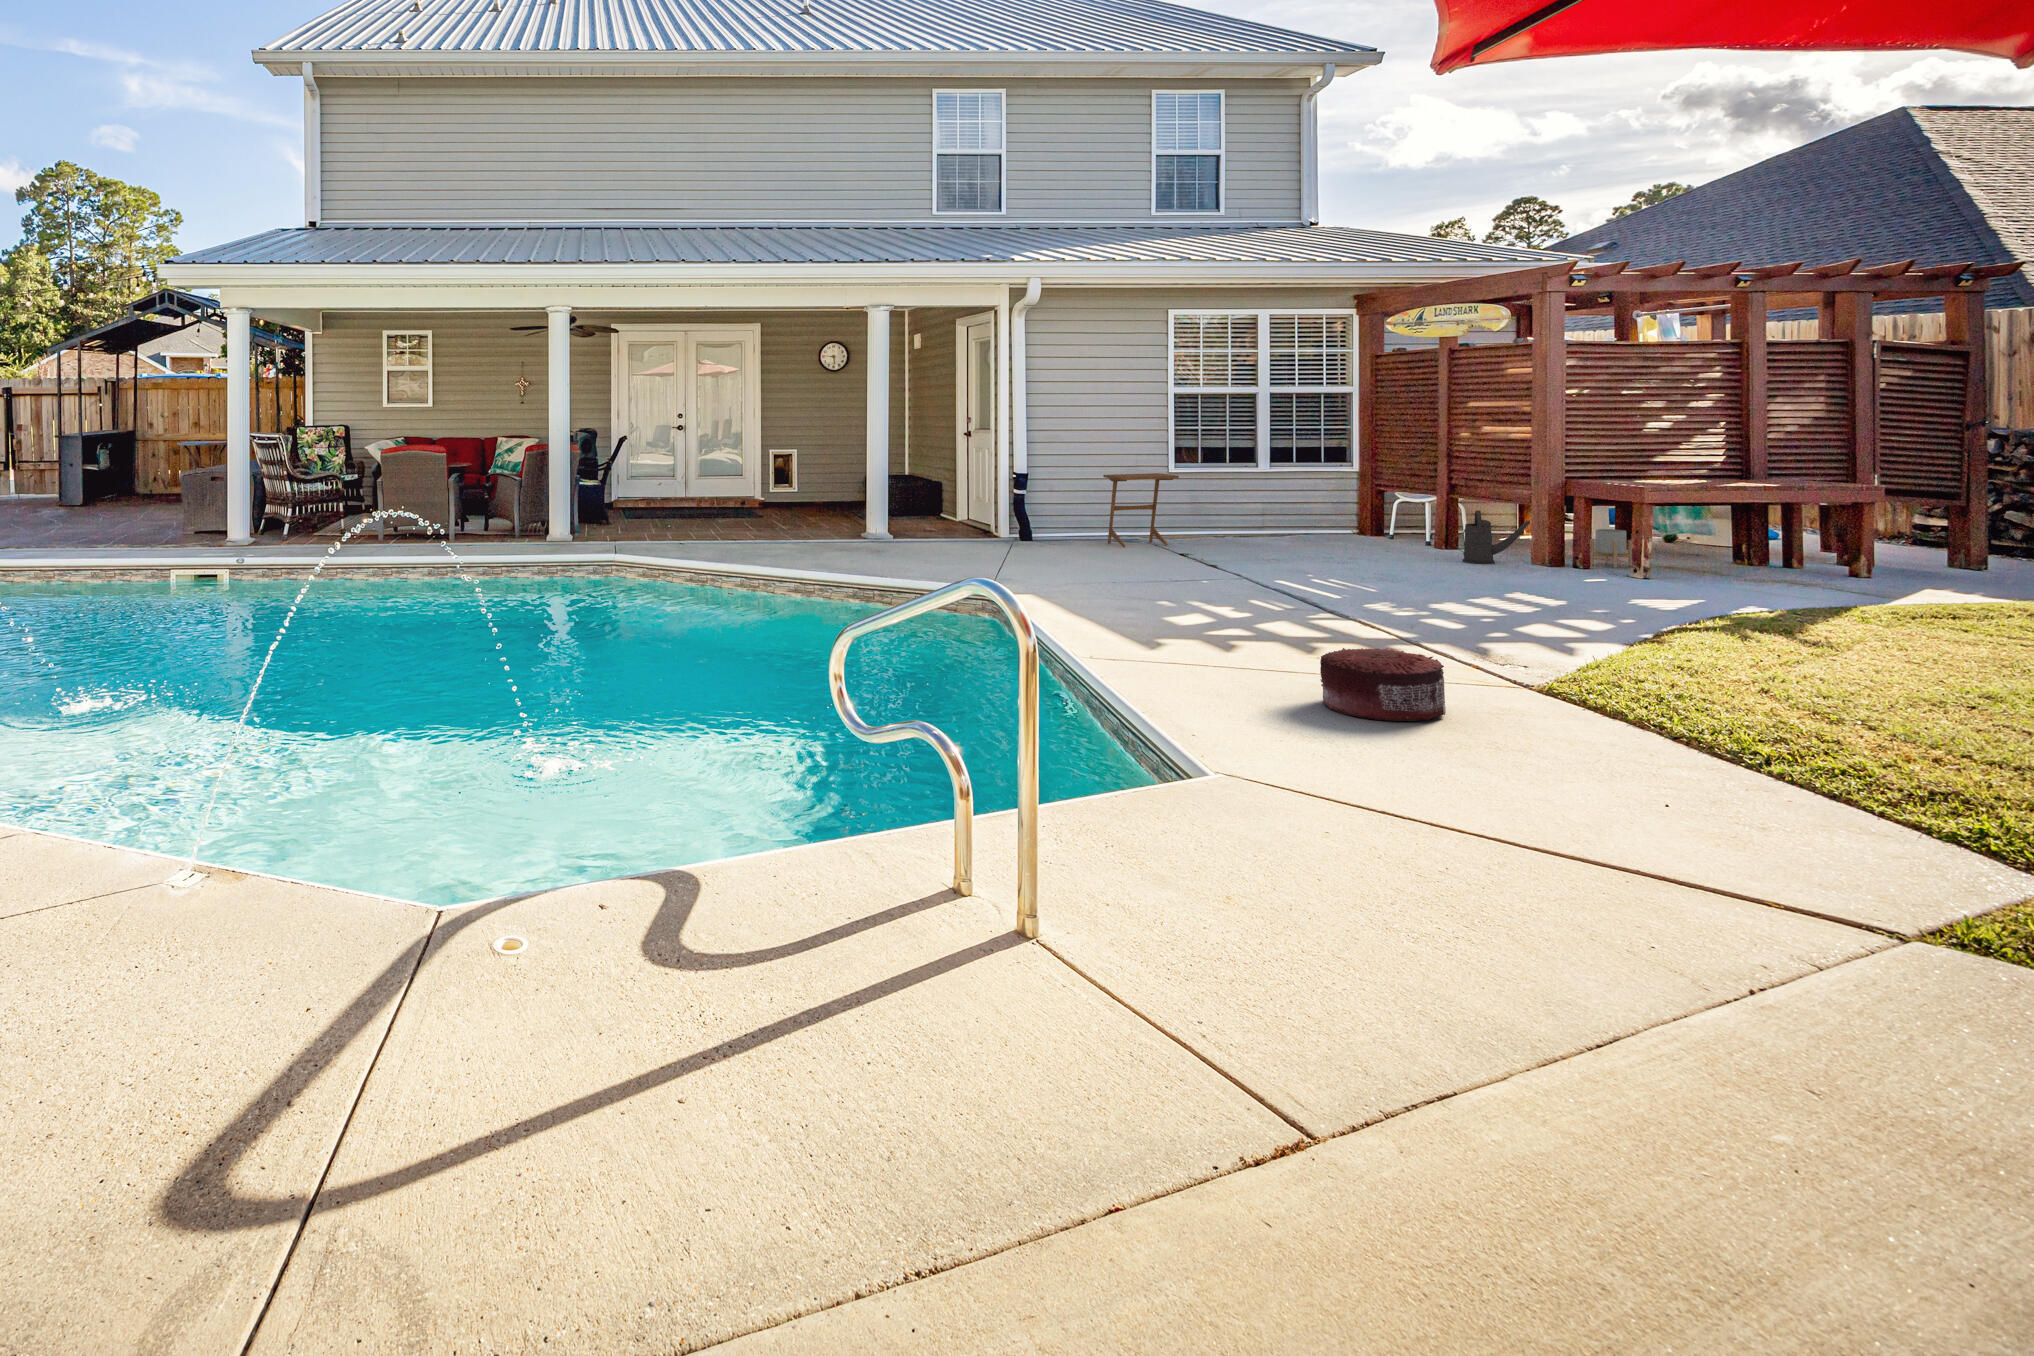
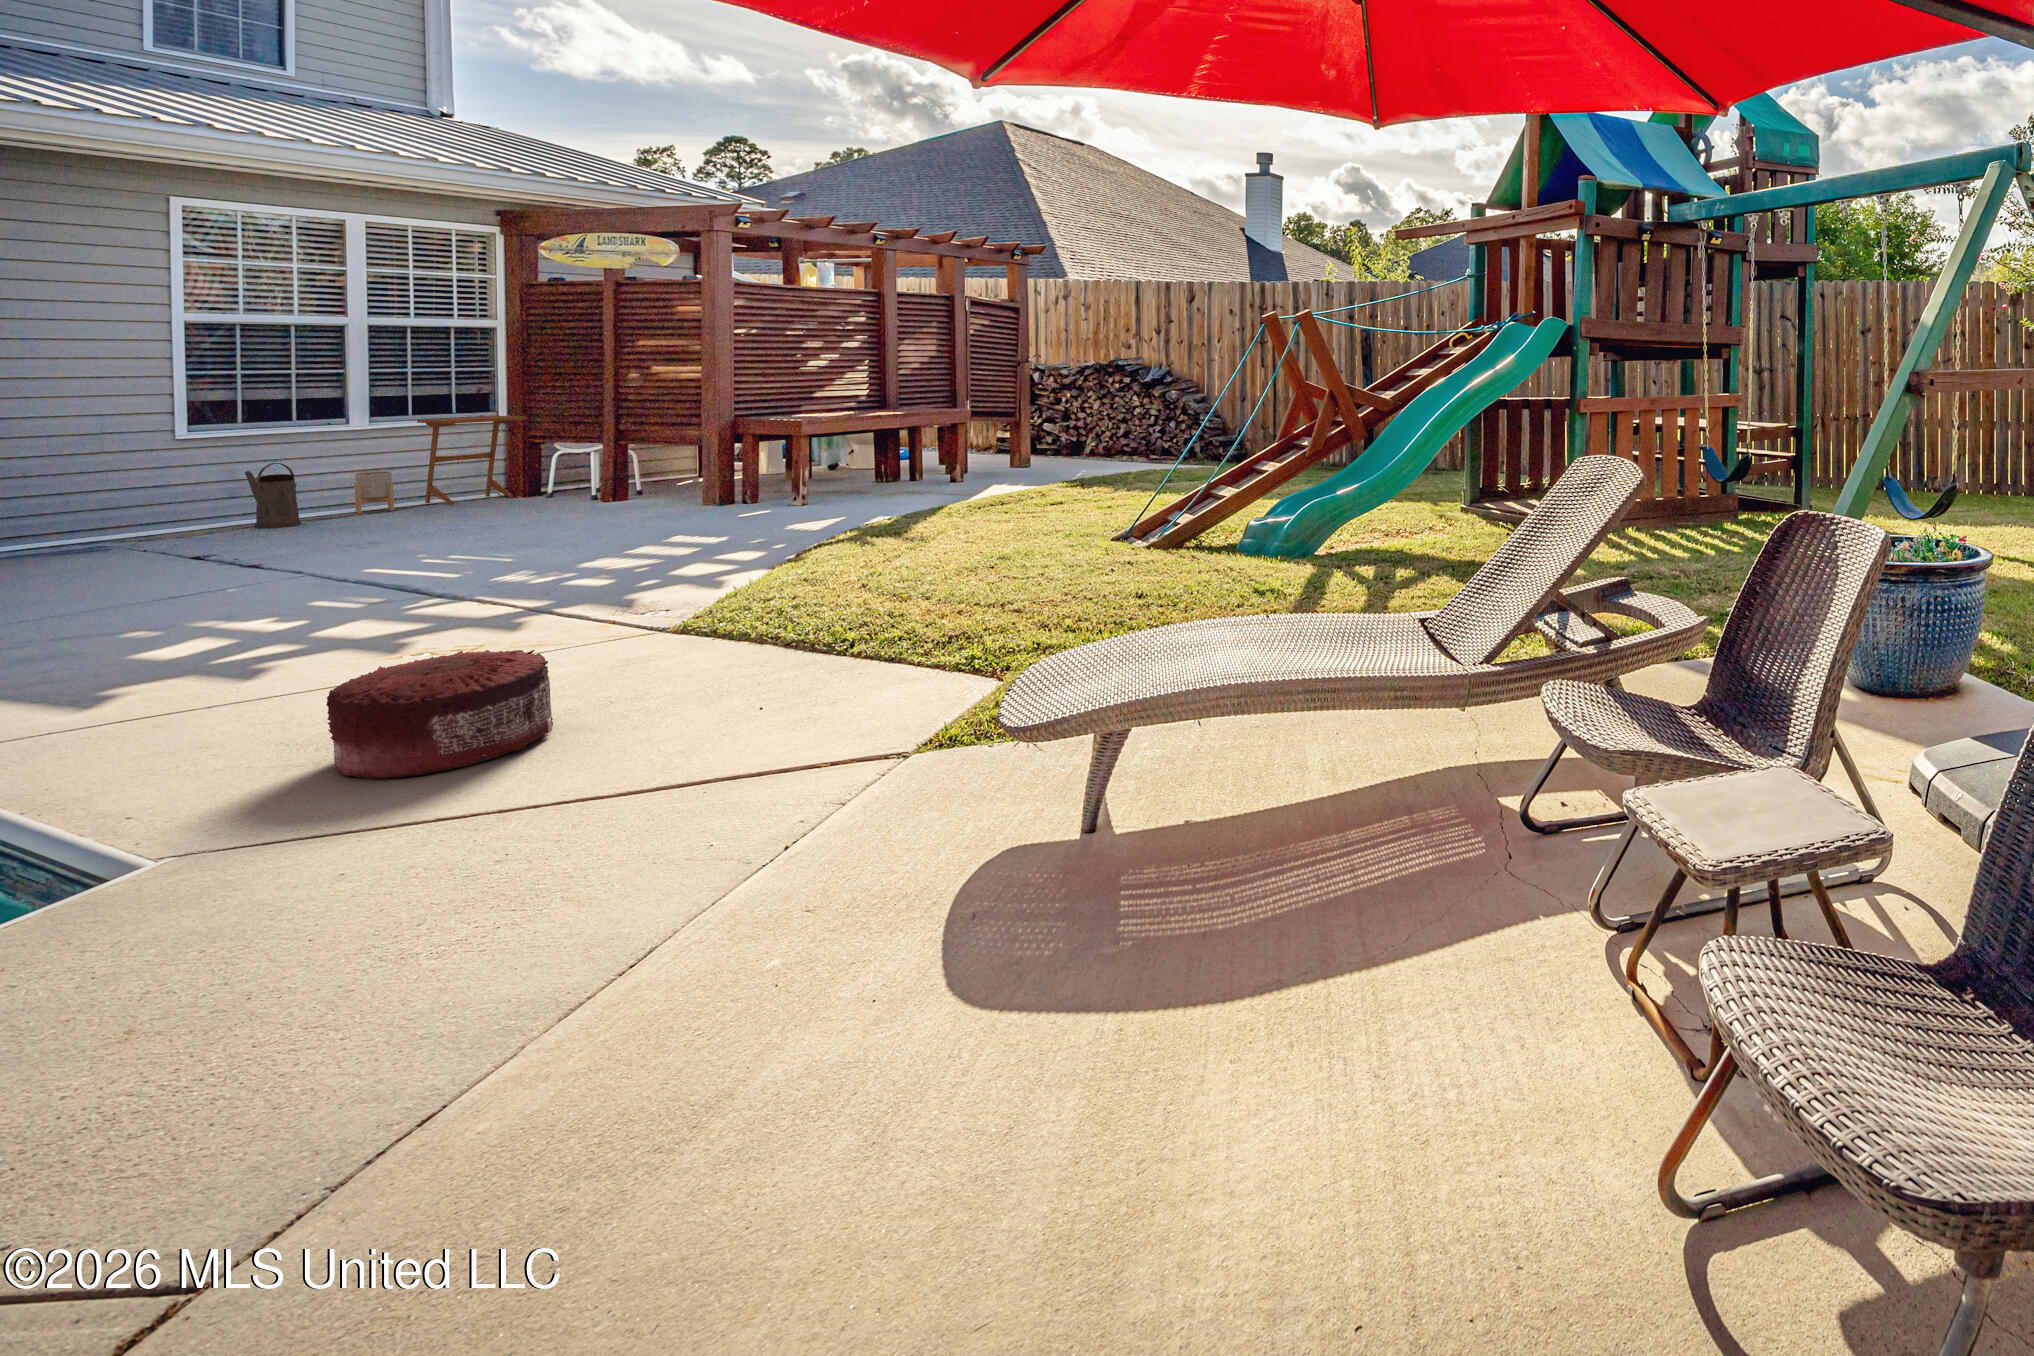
side table: present [1103,473,1179,547] -> present [417,416,527,505]
watering can: present [1453,510,1530,564] -> present [245,463,301,528]
planter: present [1590,529,1632,568] -> present [354,472,394,513]

